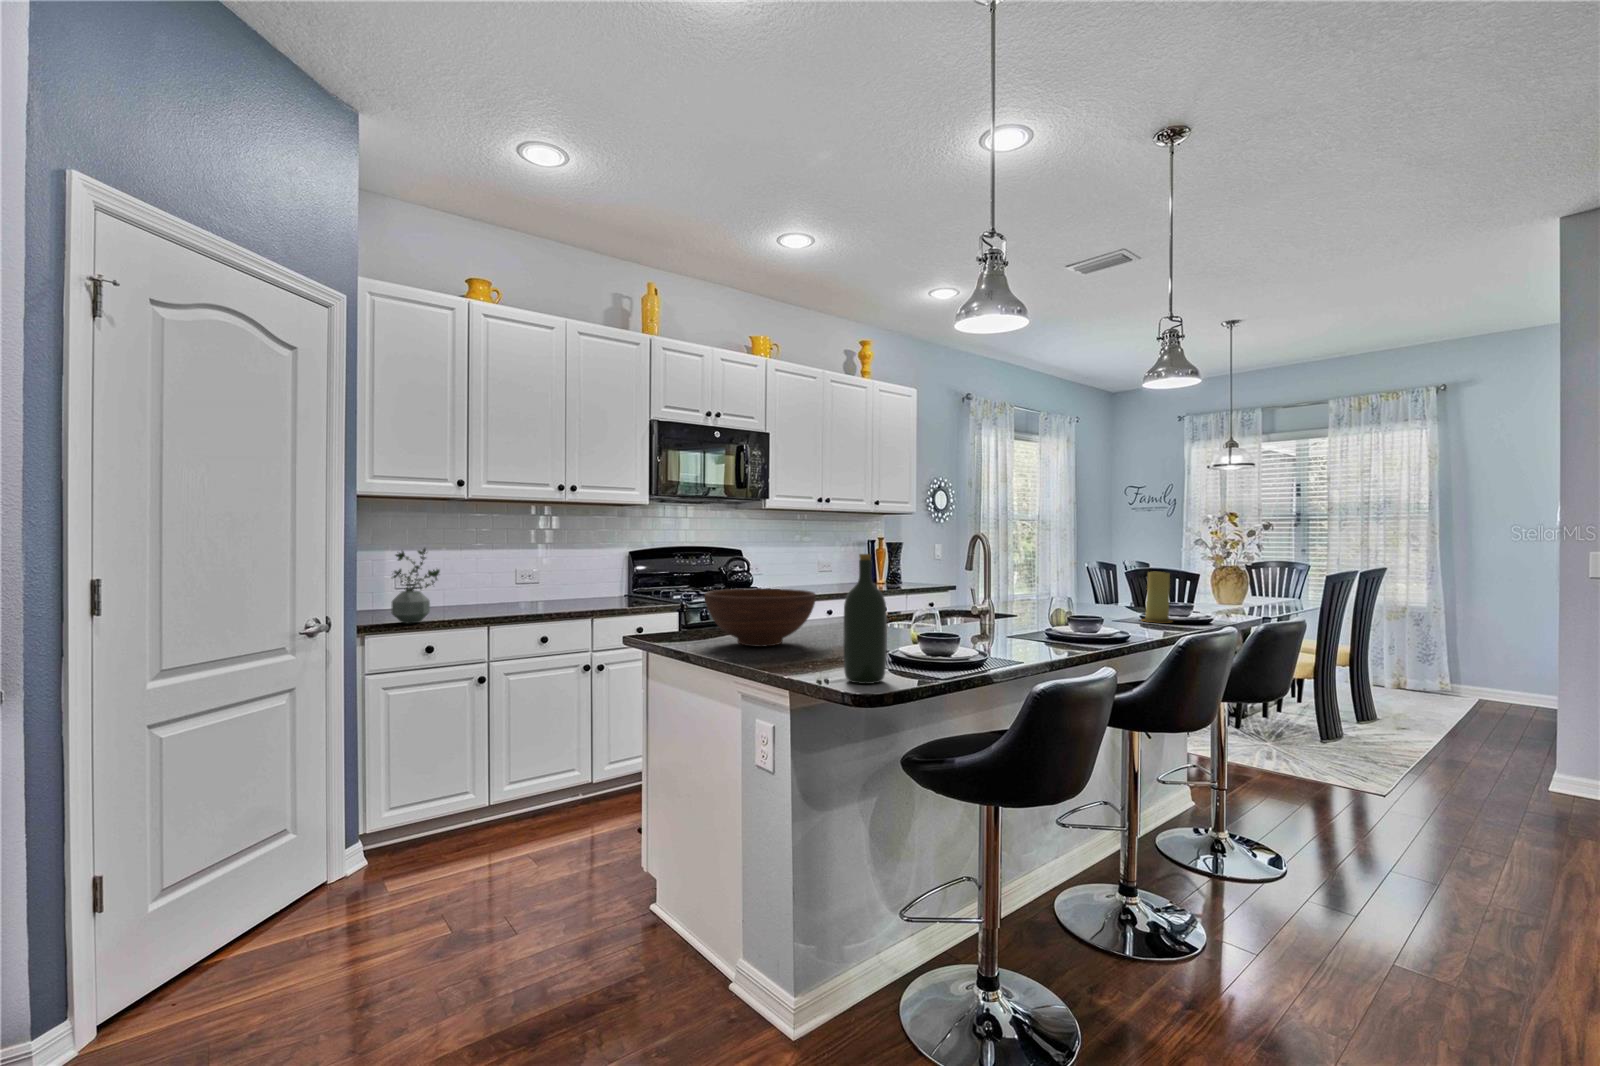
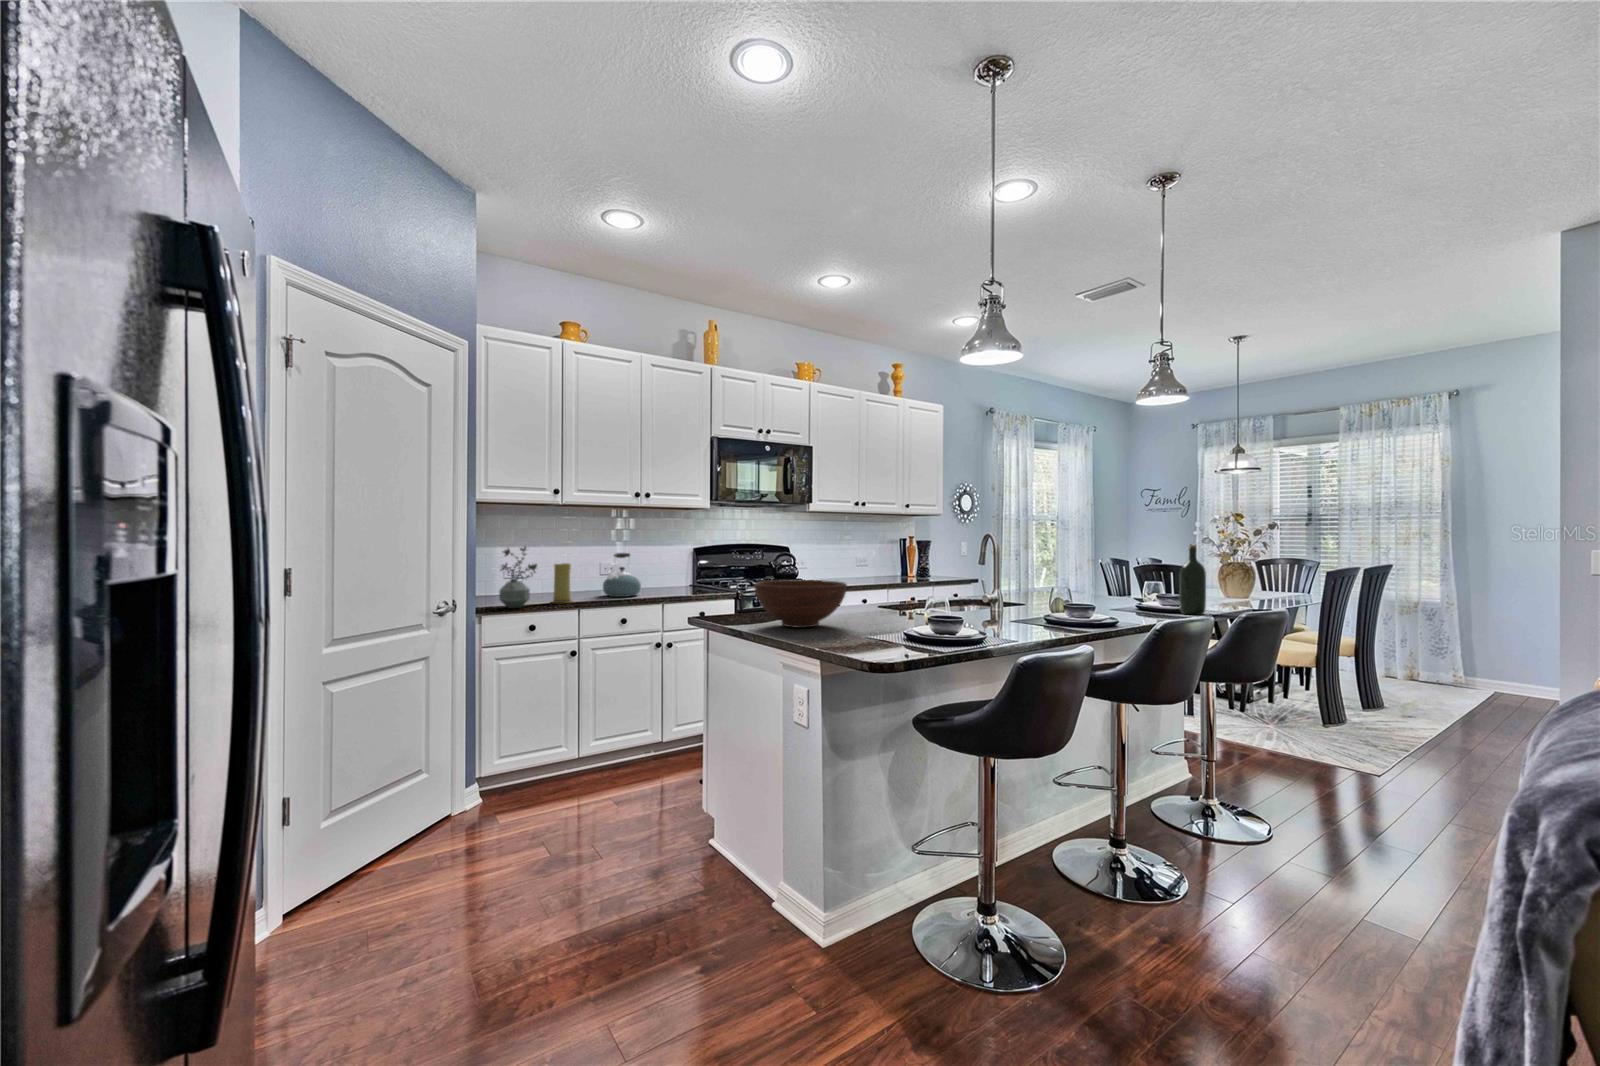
wine bottle: present [844,554,887,684] -> present [1179,544,1206,615]
kettle: none [522,556,568,608] -> present [603,553,641,597]
candle: present [1142,572,1172,622] -> present [552,563,572,603]

